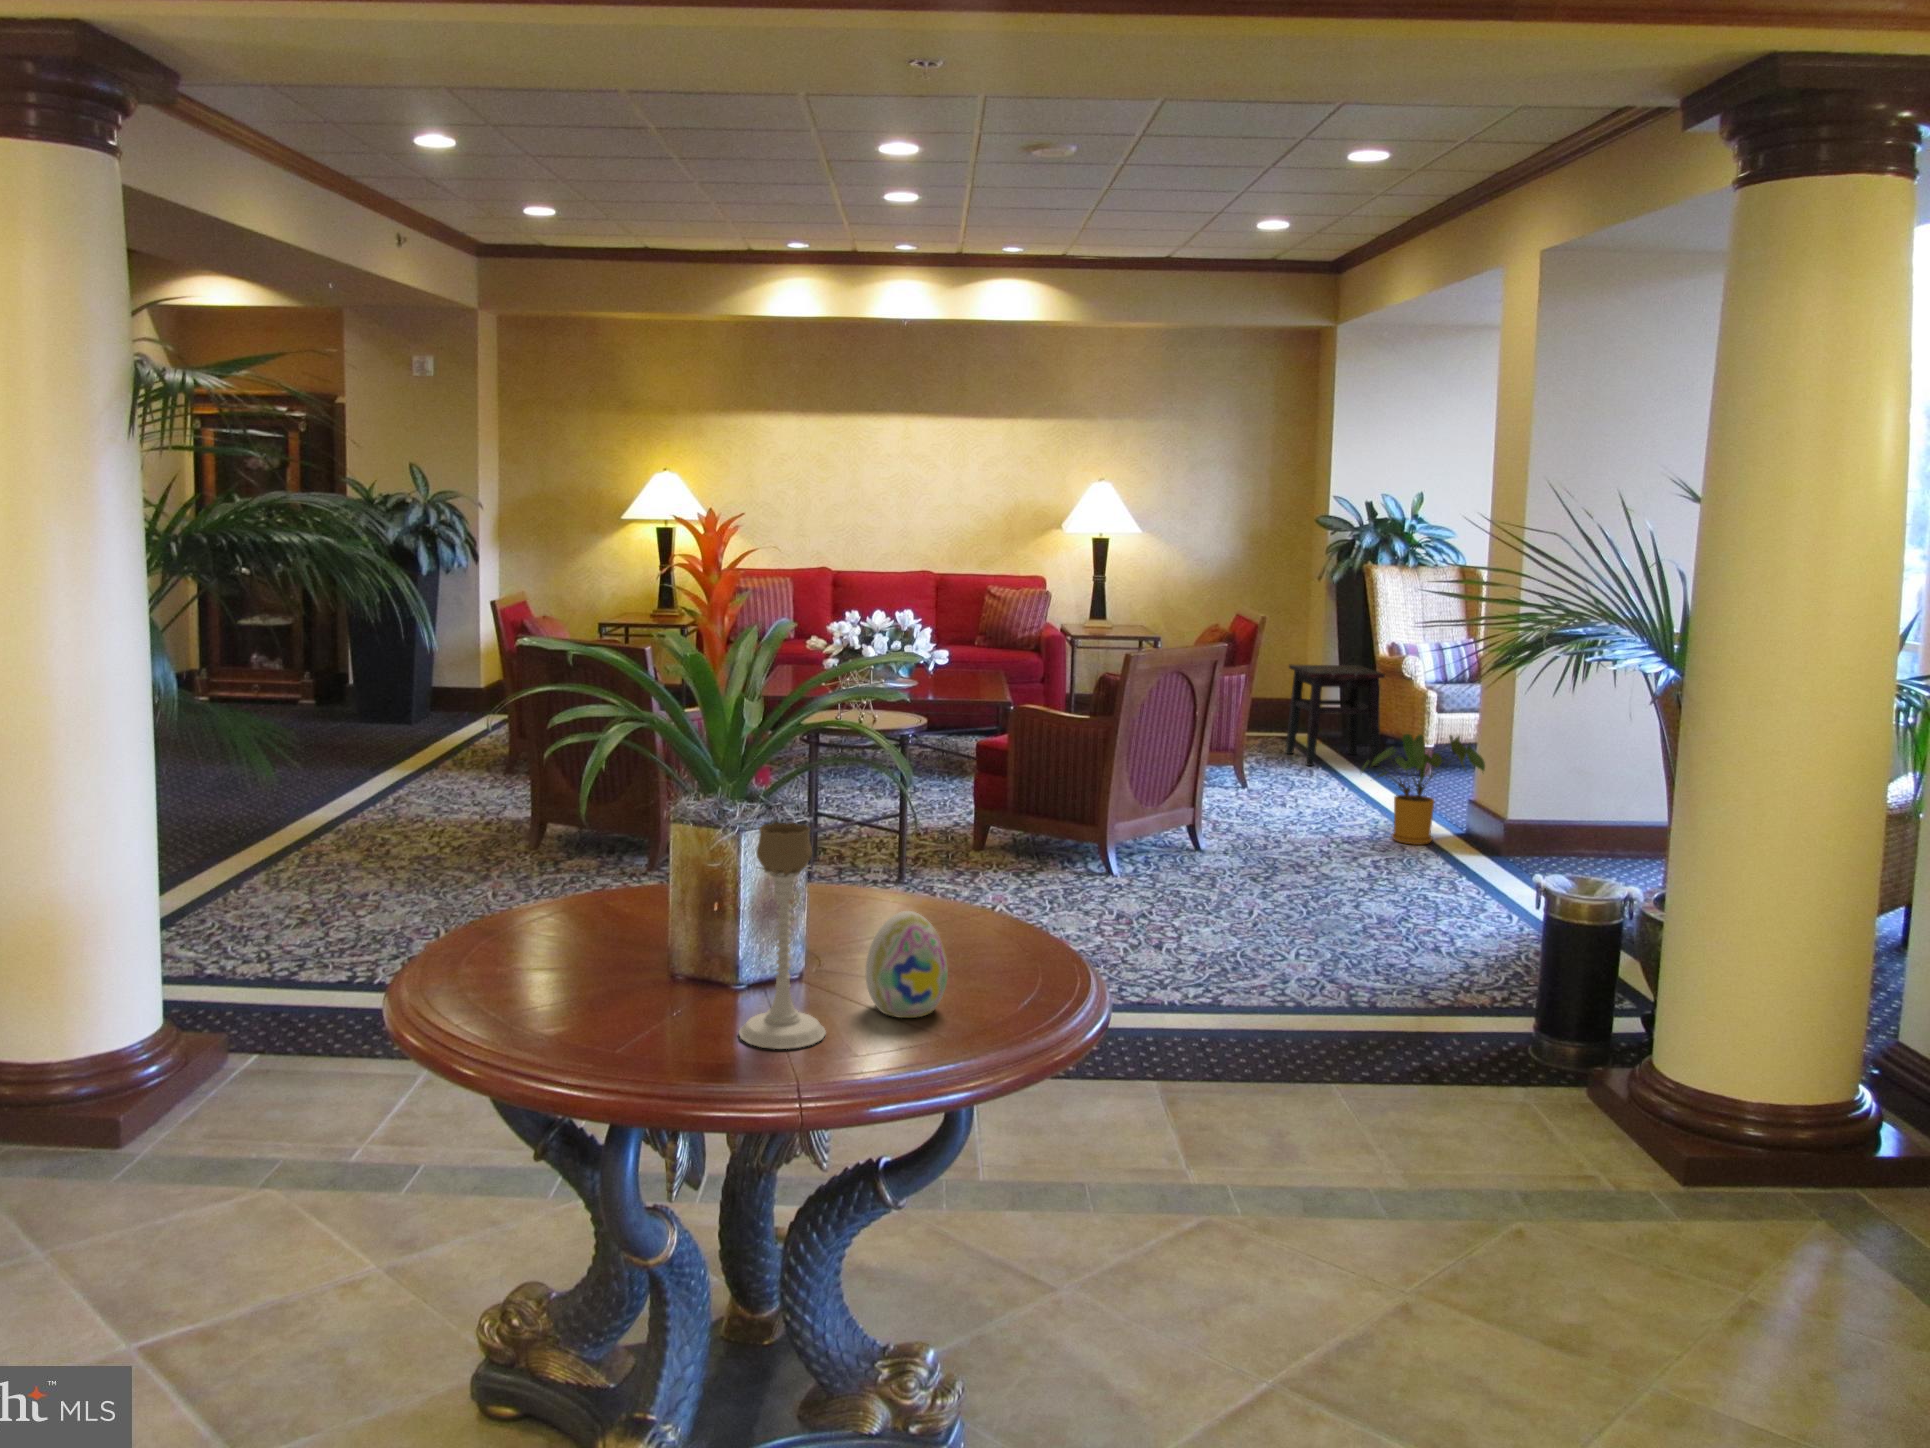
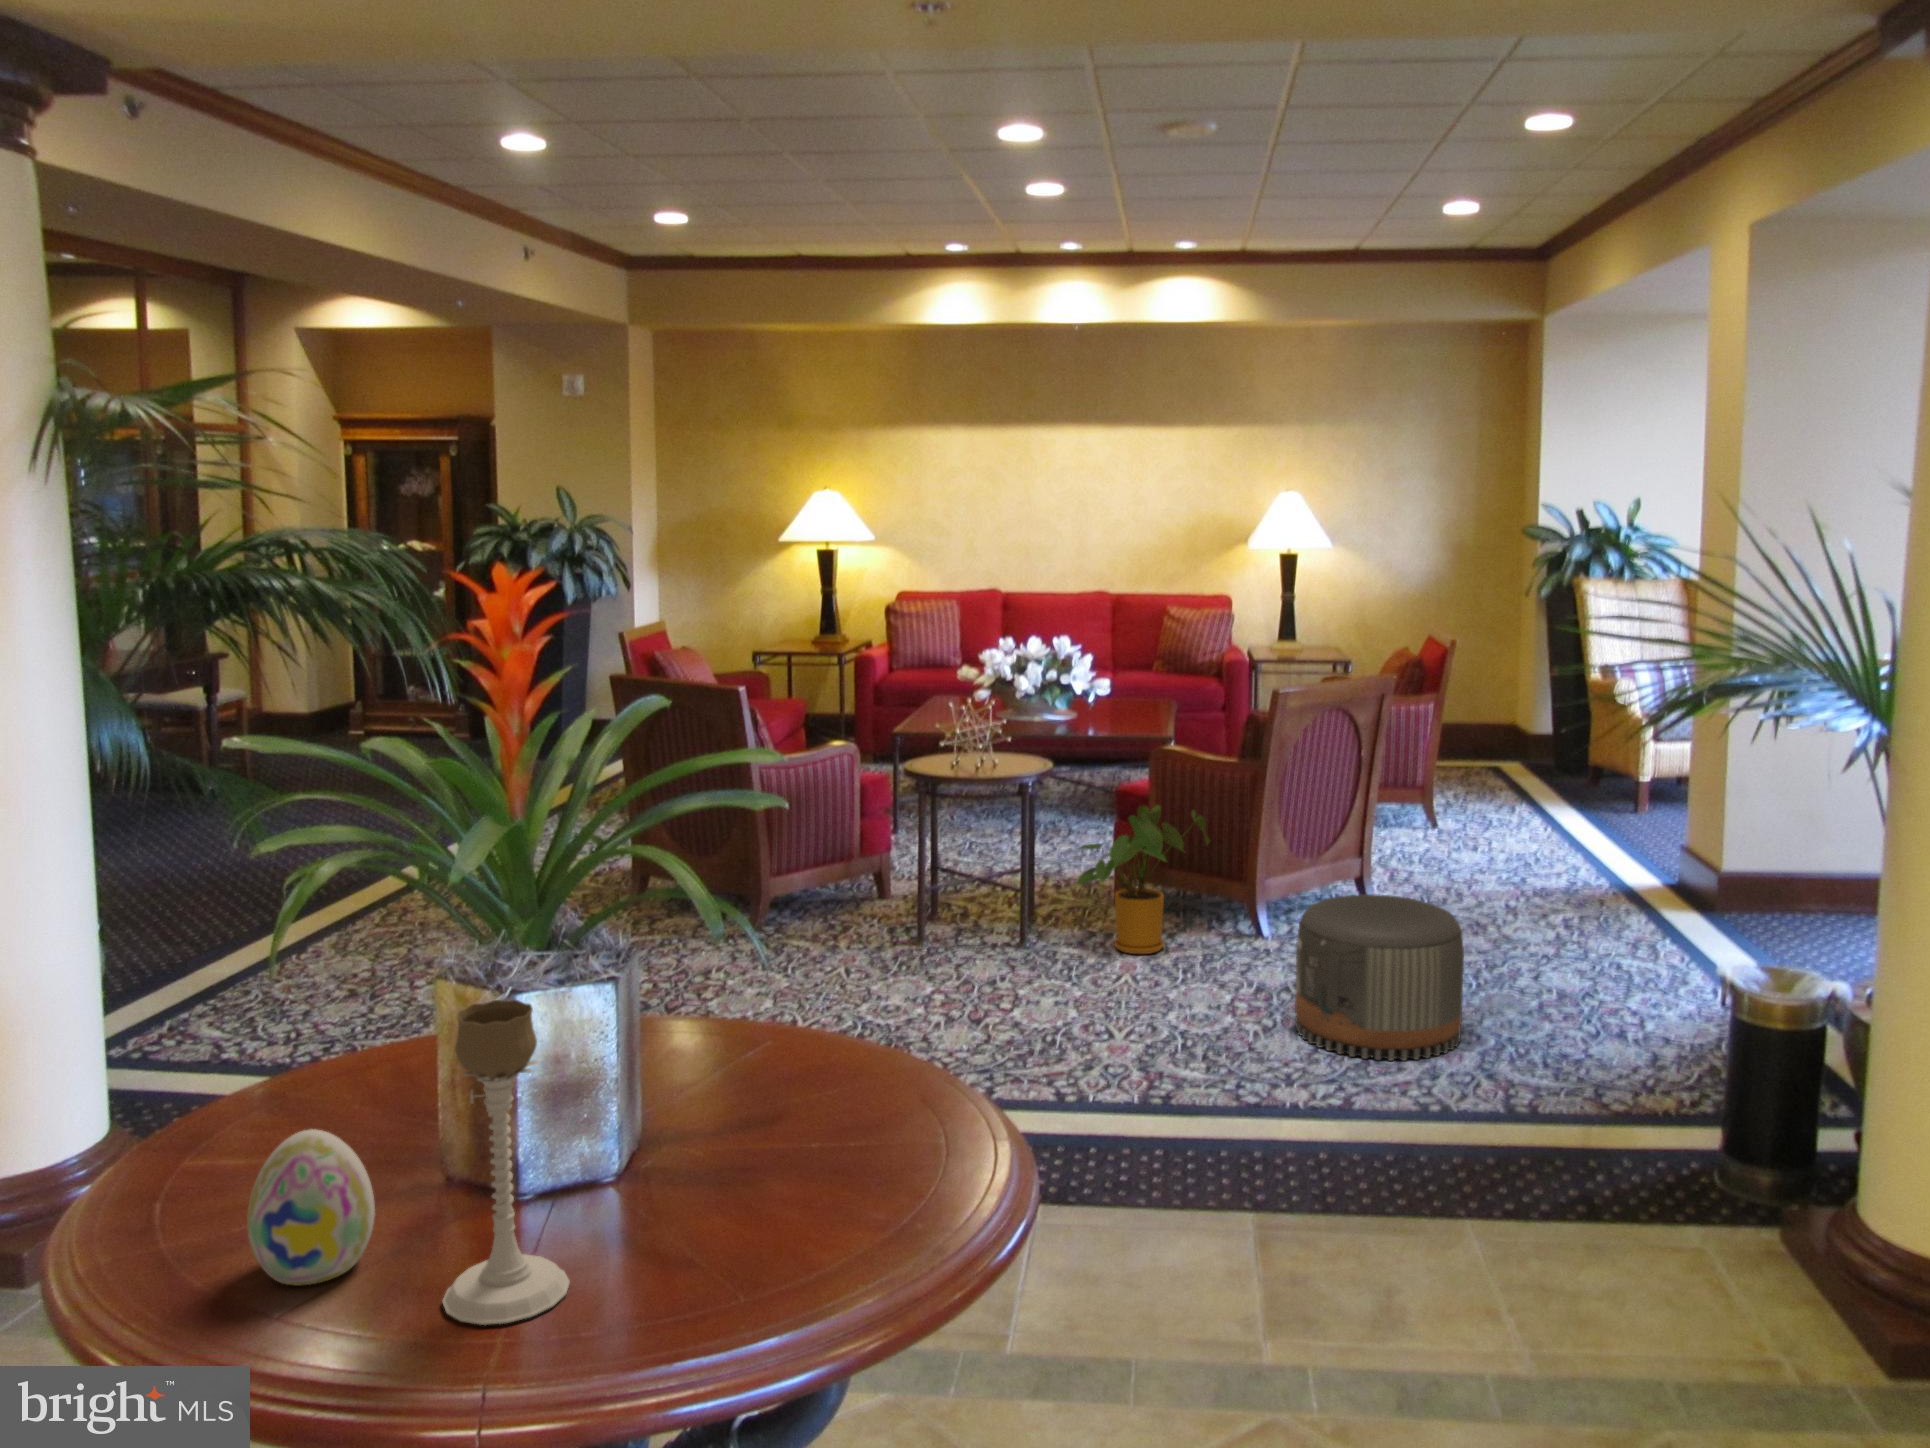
side table: present [1285,665,1385,766] -> none [1488,689,1597,802]
house plant: present [1361,734,1485,845] -> present [1077,805,1210,954]
pouf: none [1159,831,1306,970] -> present [1295,894,1464,1061]
decorative egg: present [865,911,948,1018] -> present [247,1129,375,1285]

